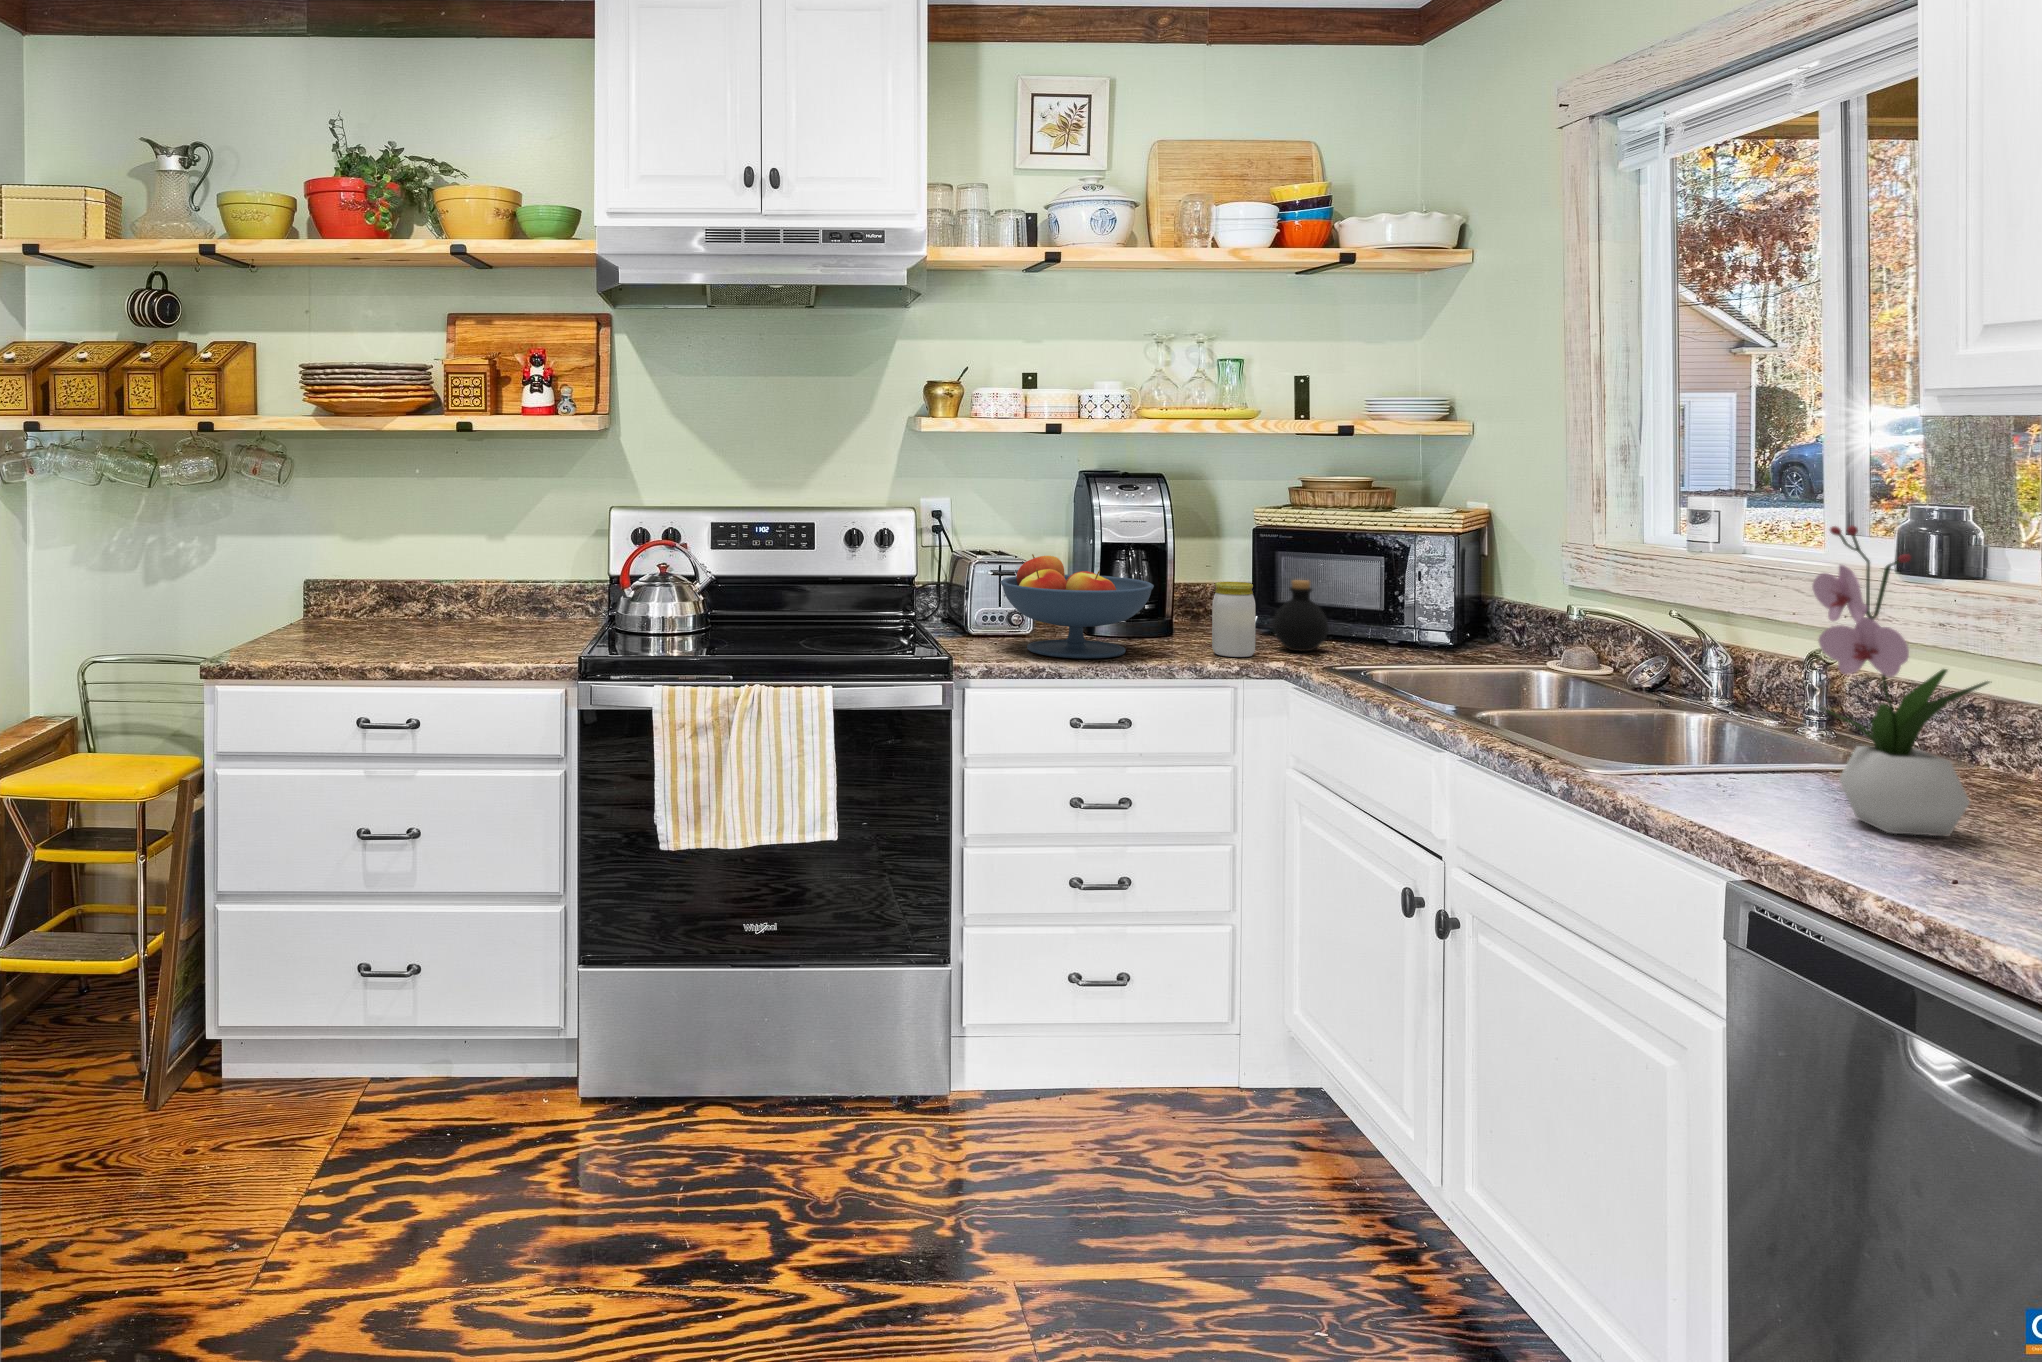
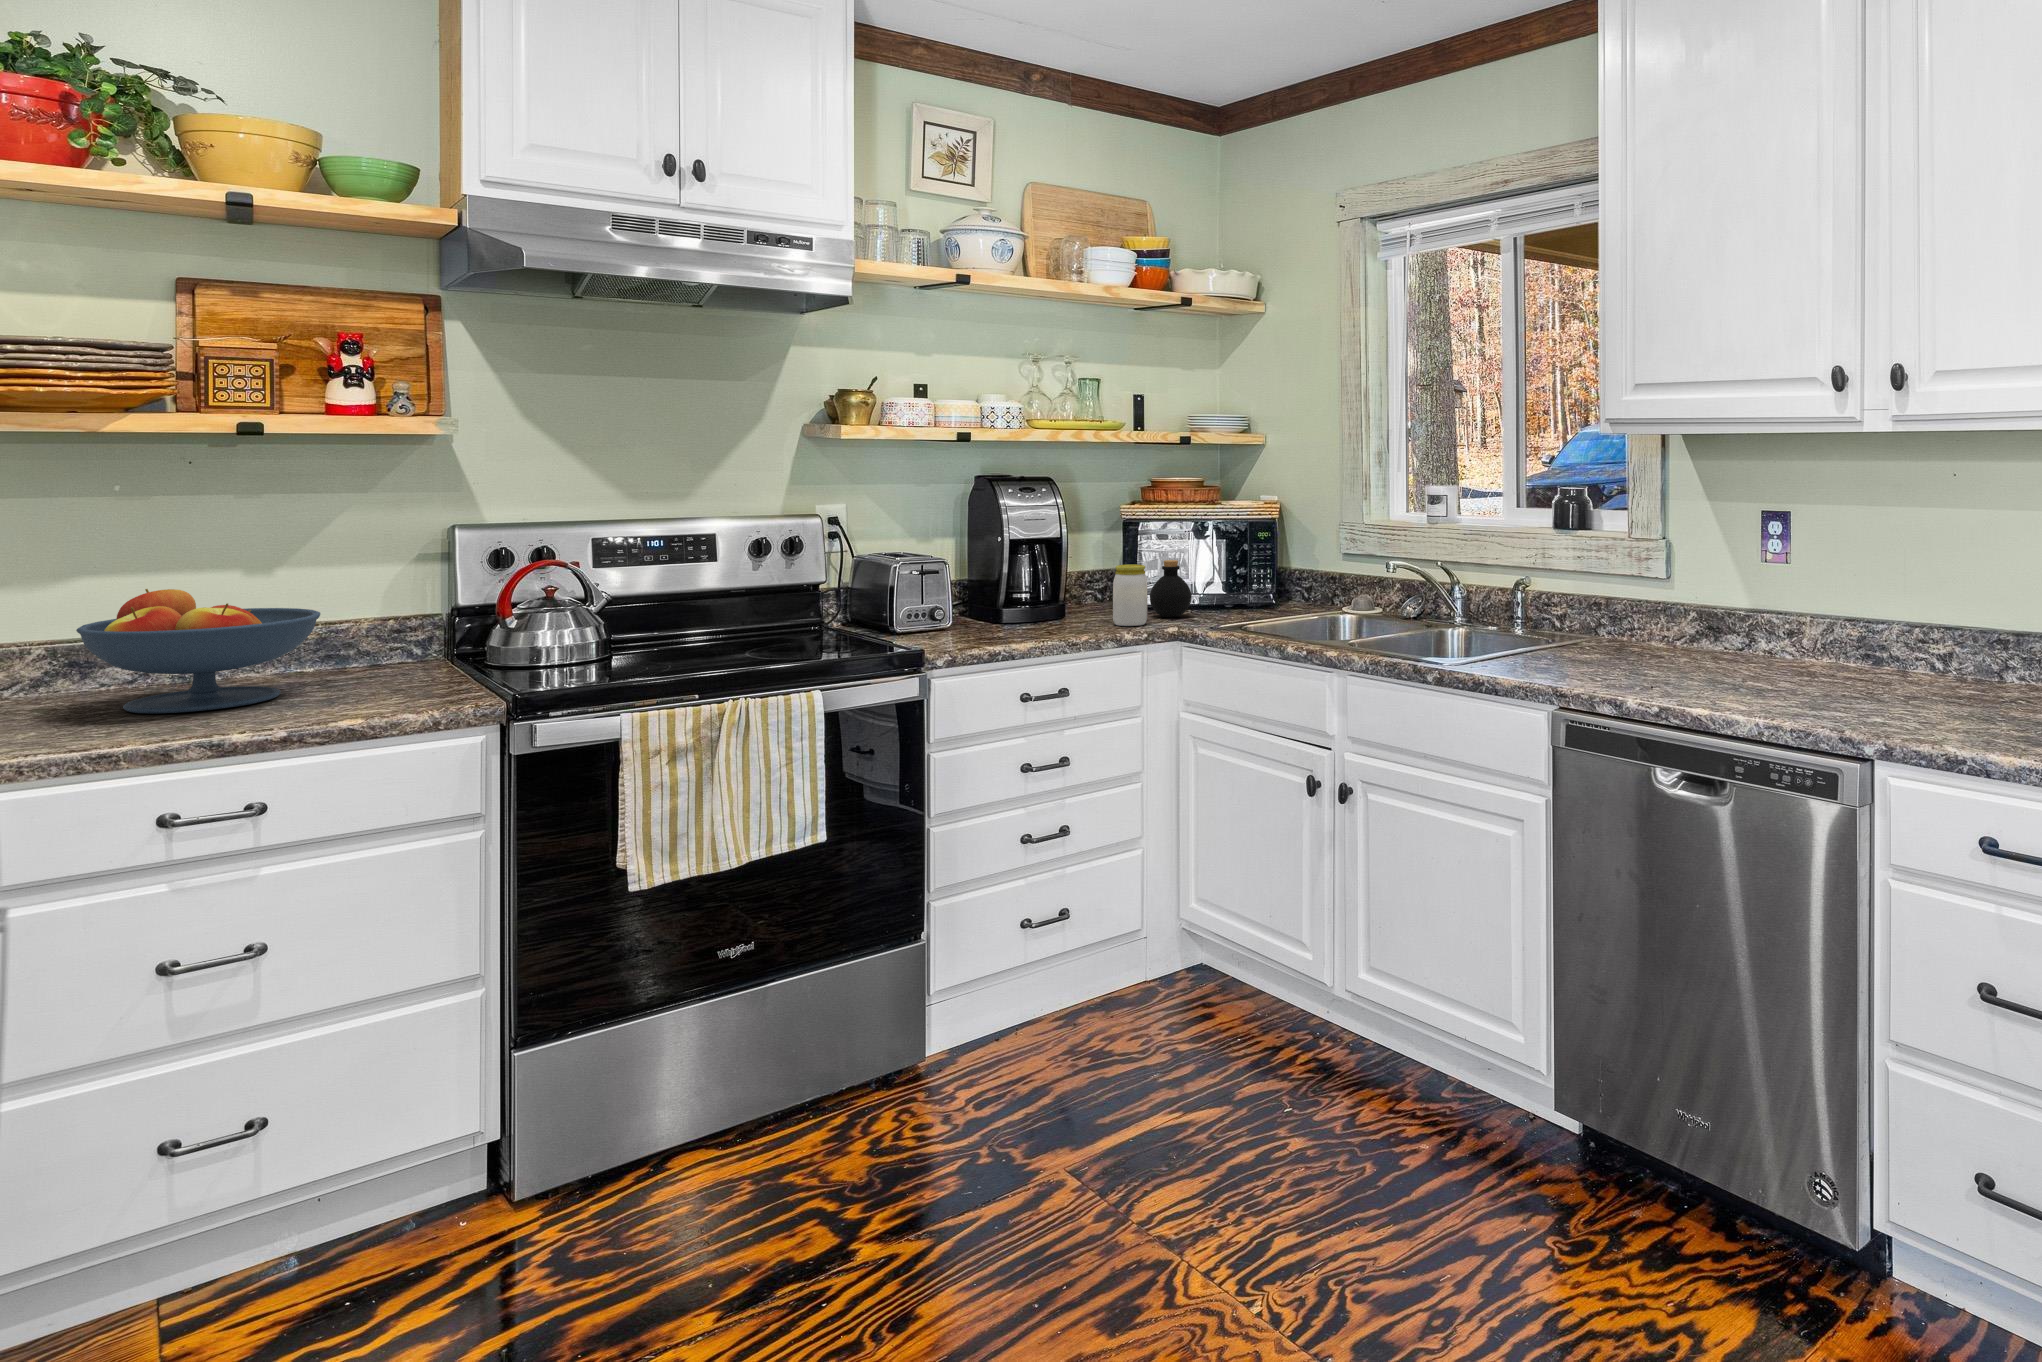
flower arrangement: present [1812,525,1989,836] -> none [1577,498,1657,675]
fruit bowl: present [1000,554,1154,658] -> present [76,589,320,713]

